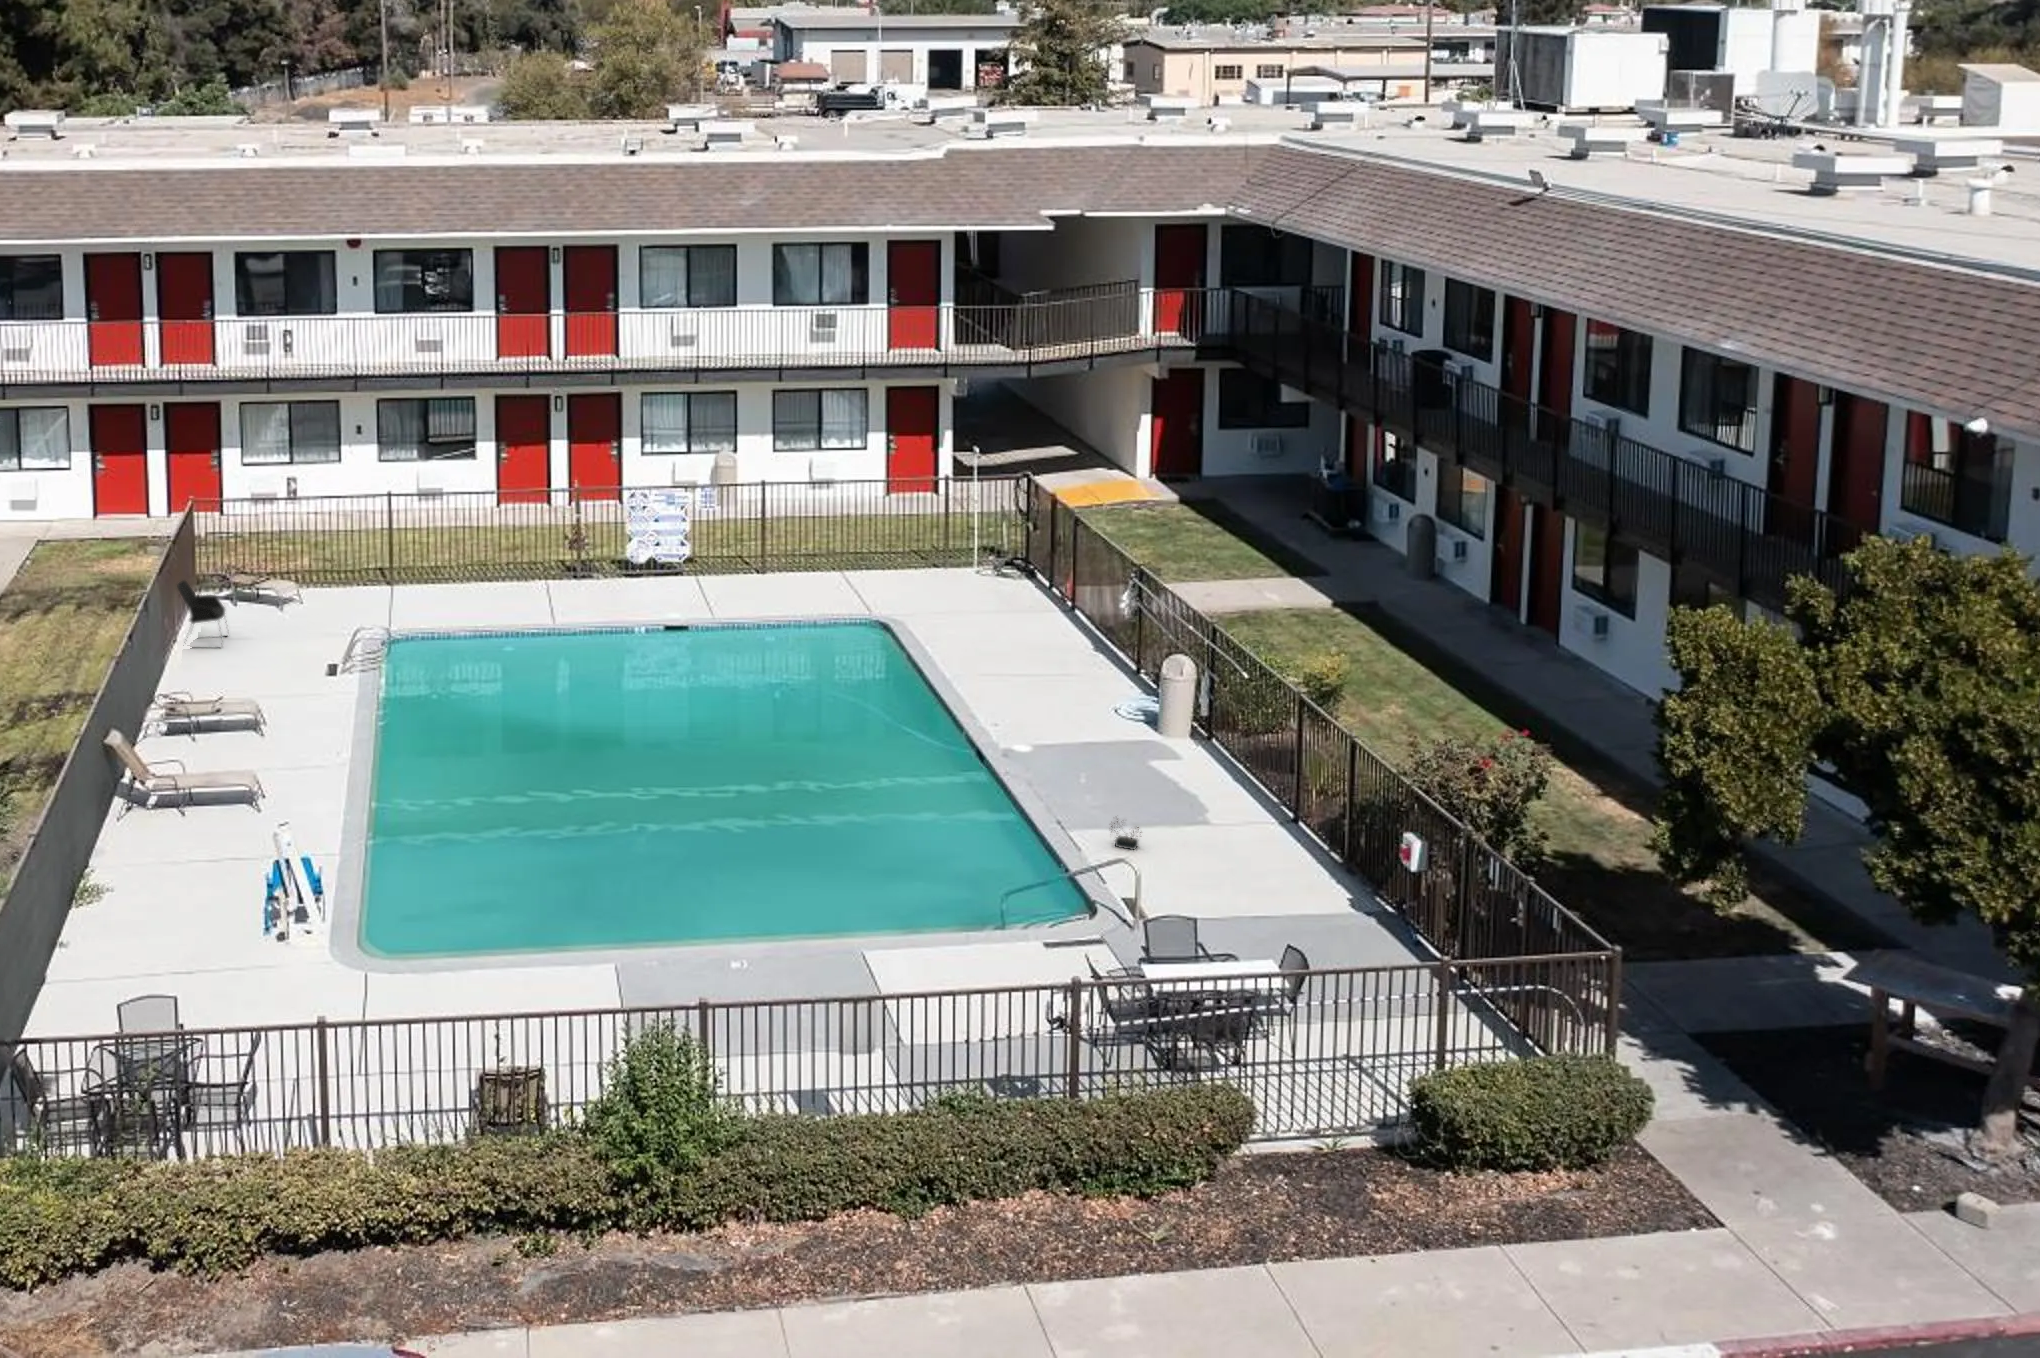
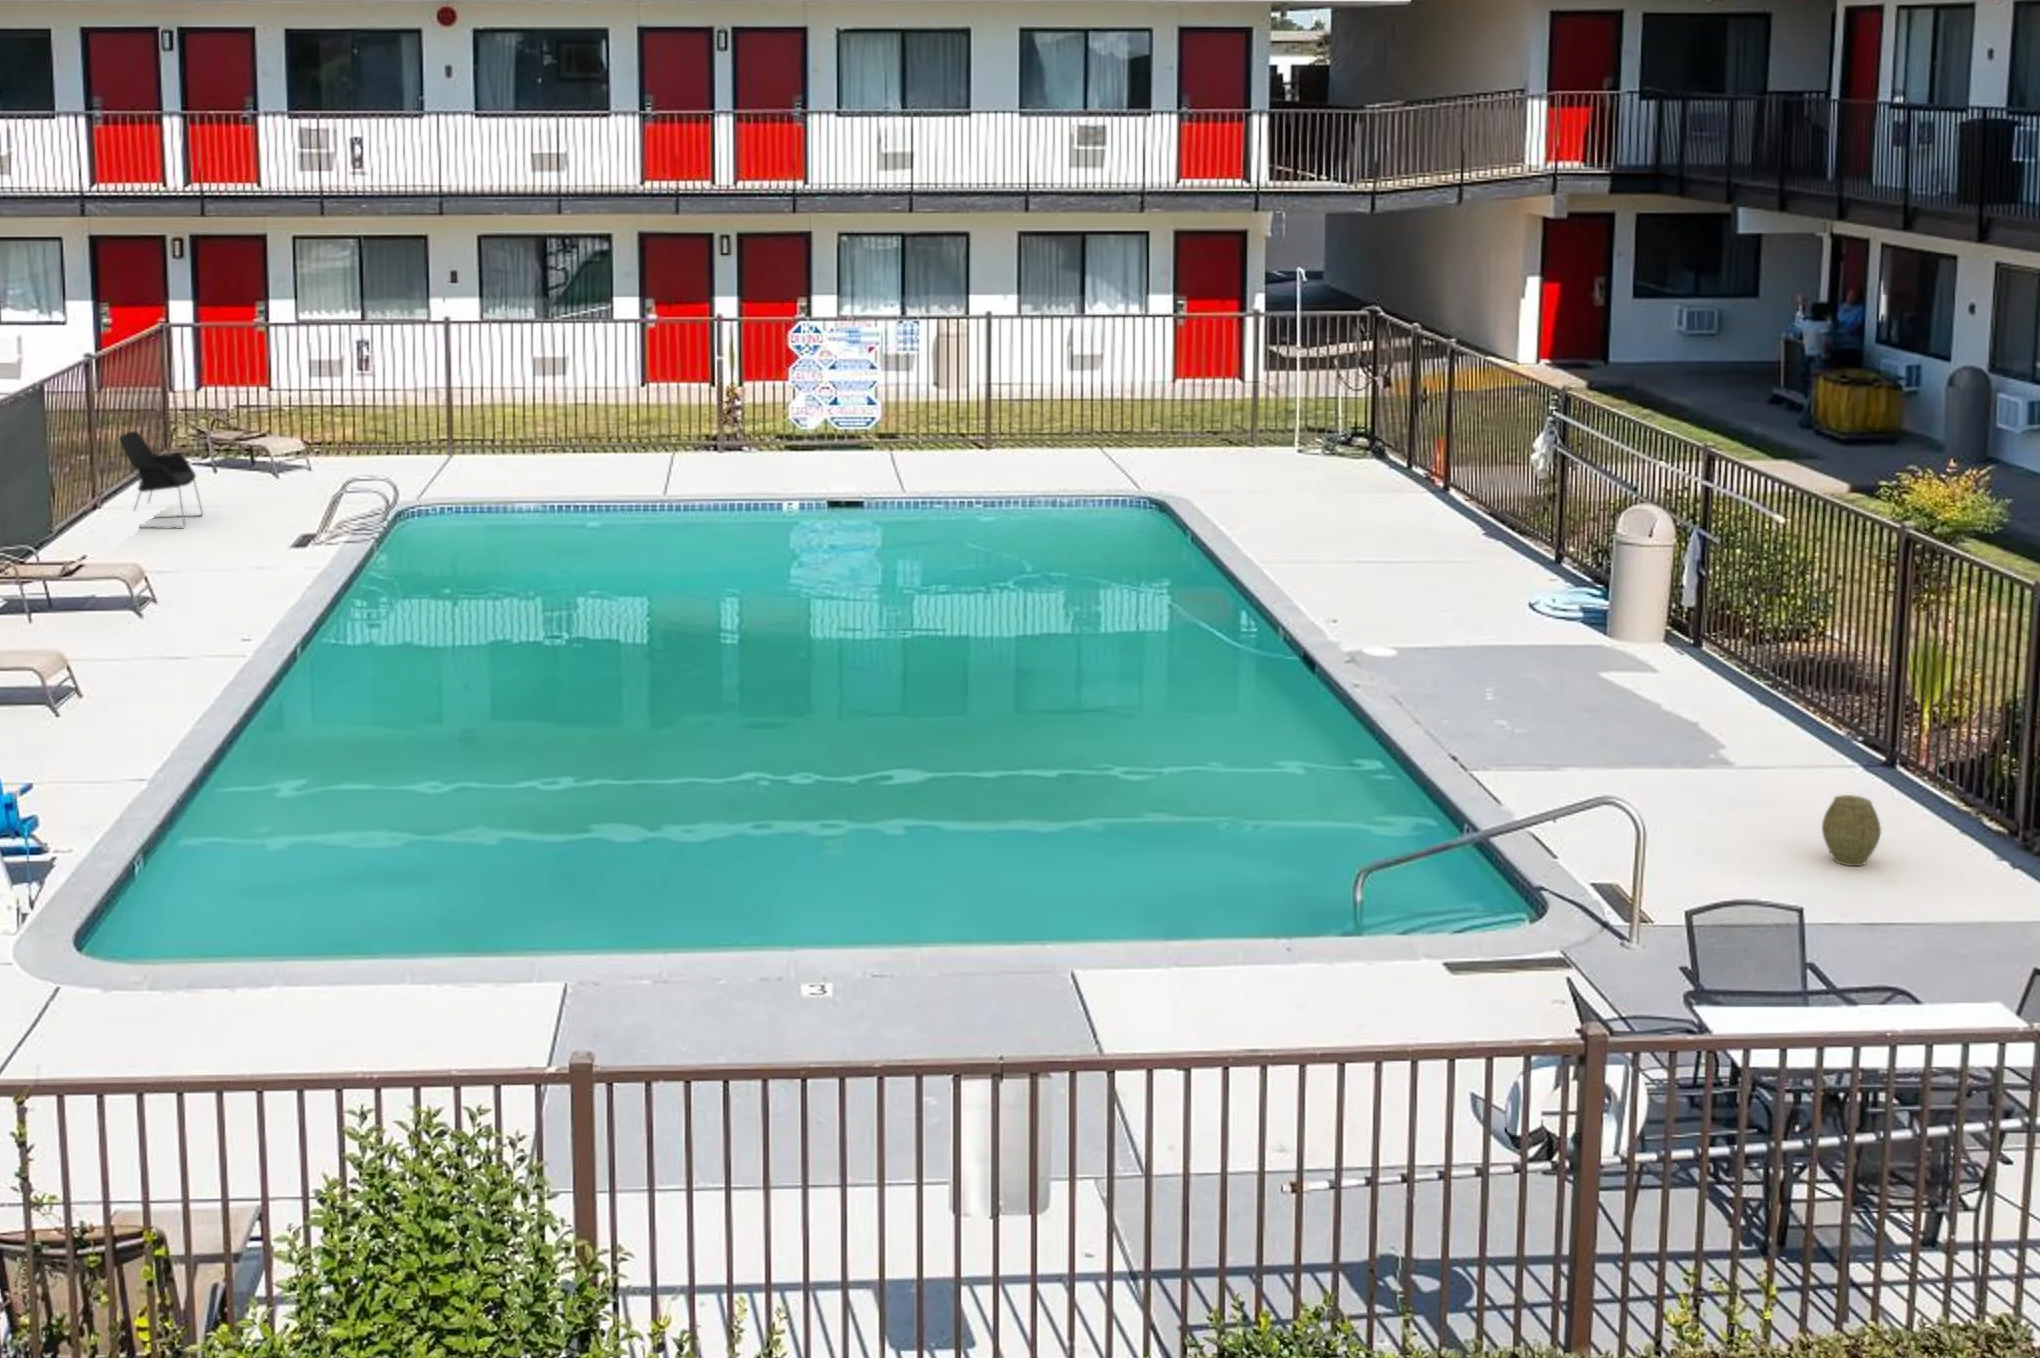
decorative plant: present [1111,819,1141,850] -> none [1557,748,1619,809]
woven basket: none [1243,845,1272,883] -> present [1822,795,1881,866]

